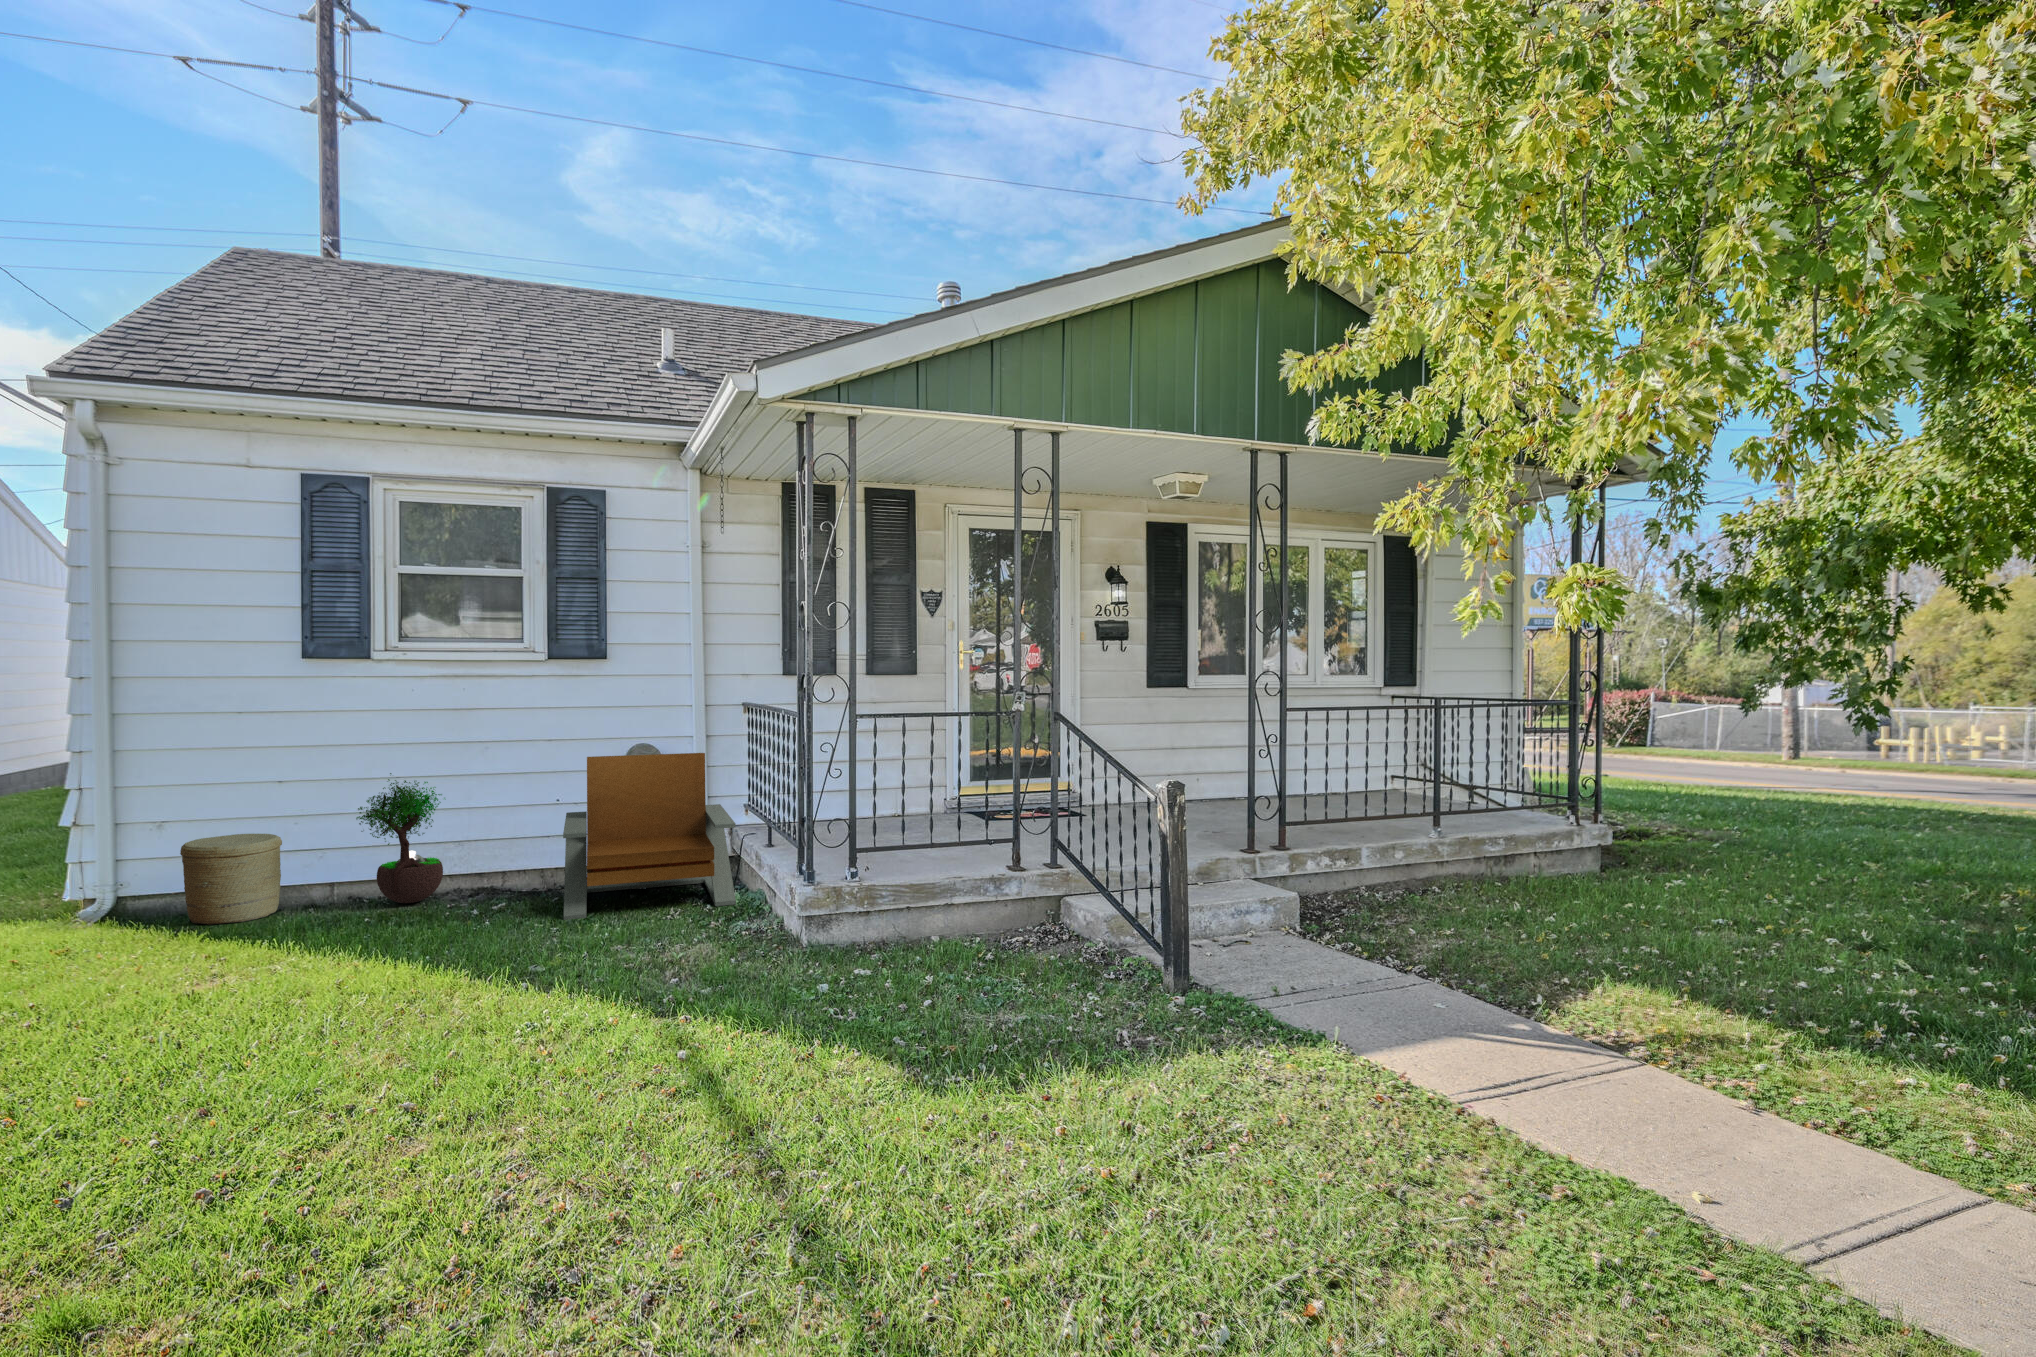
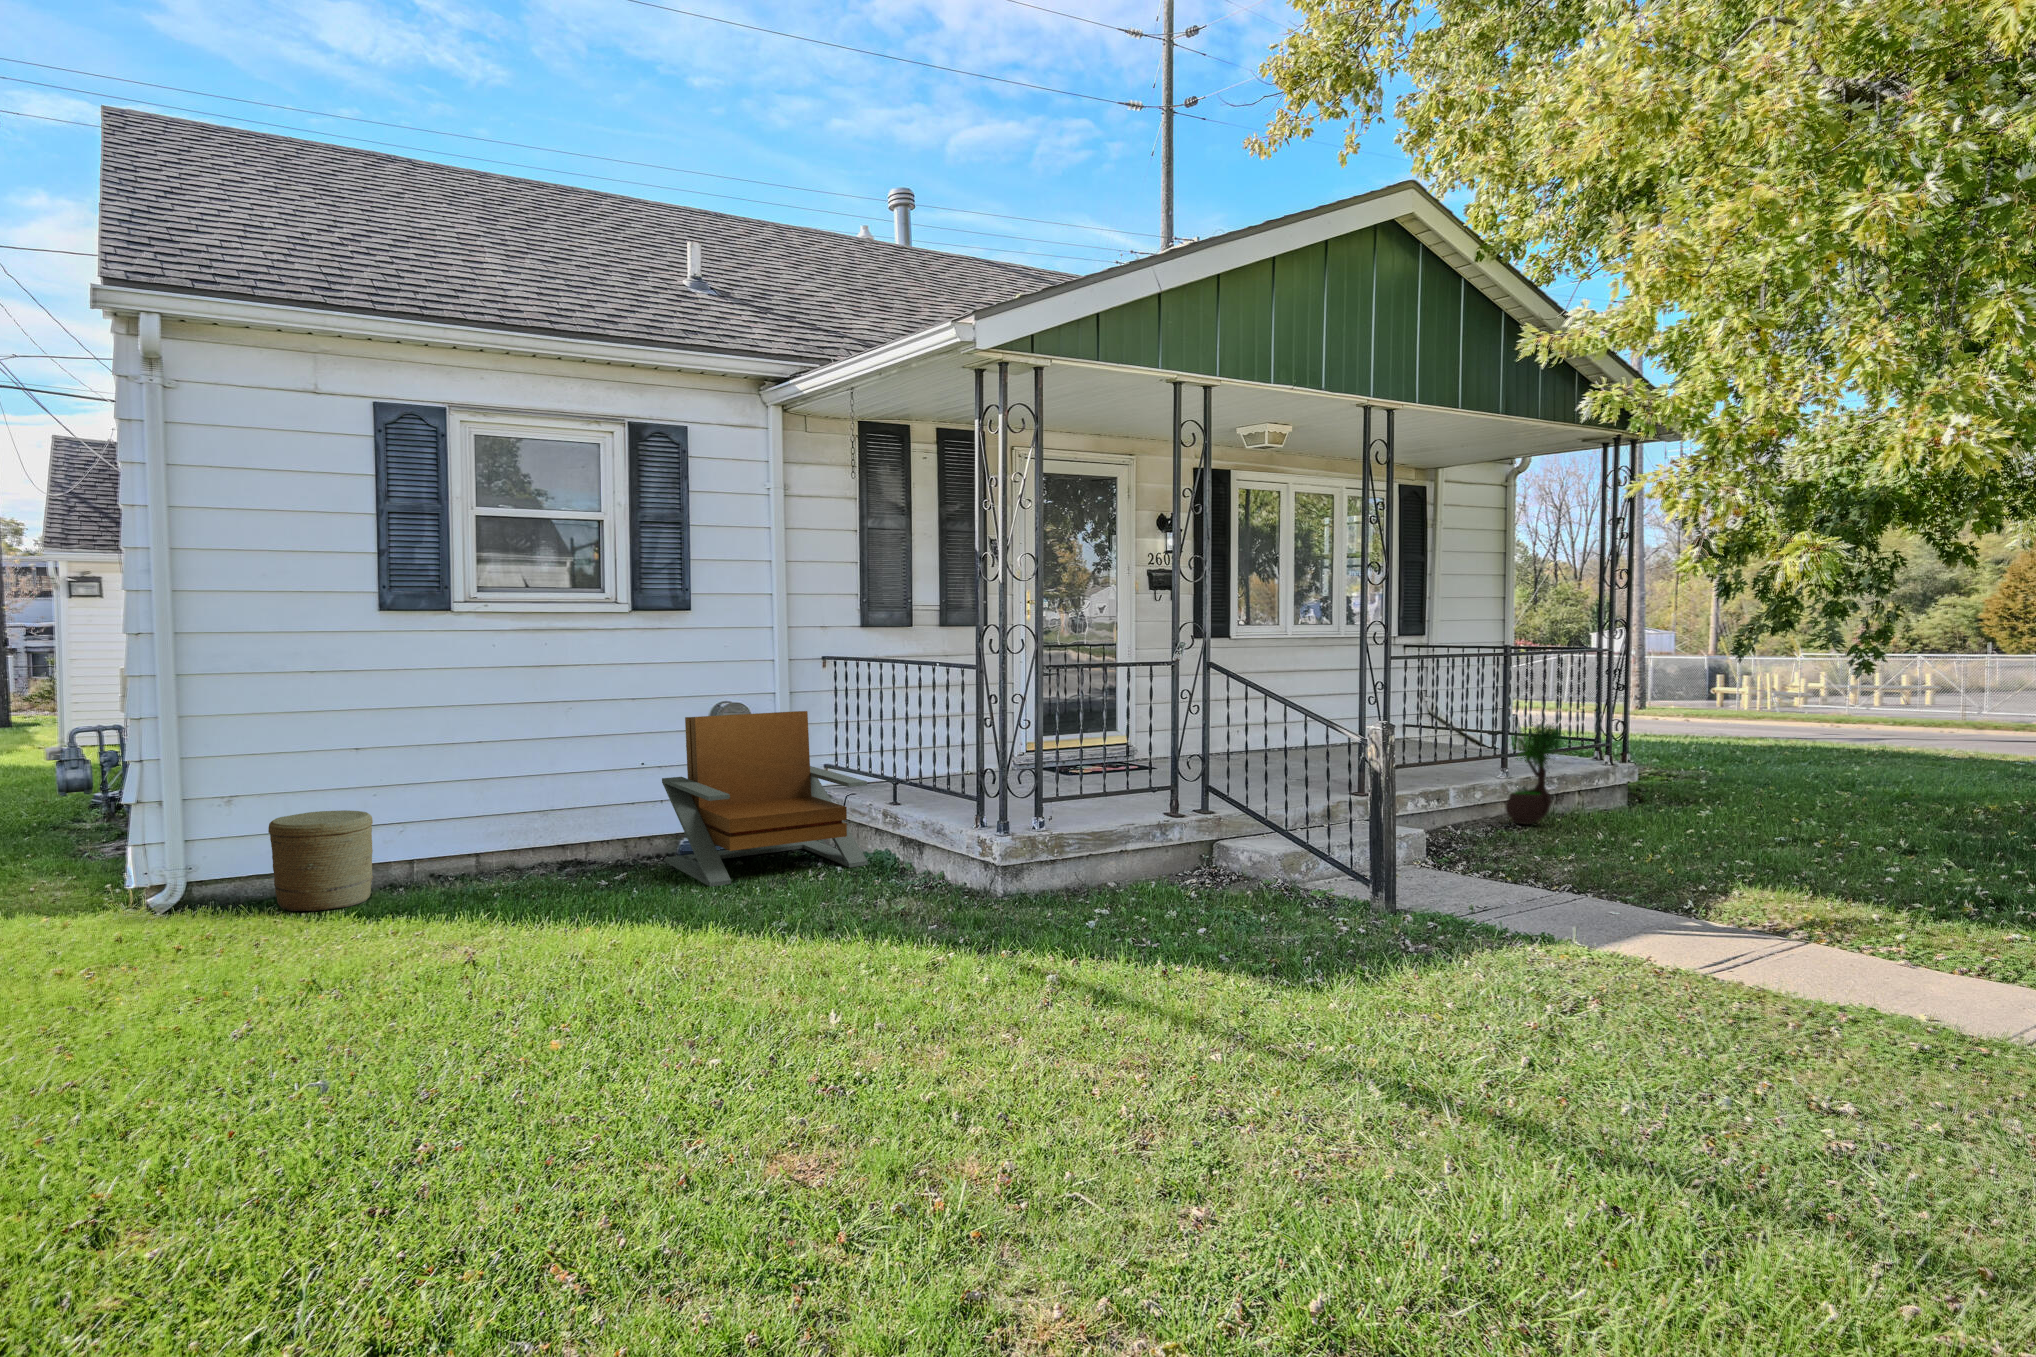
potted tree: present [356,773,443,903] -> present [1506,722,1570,824]

